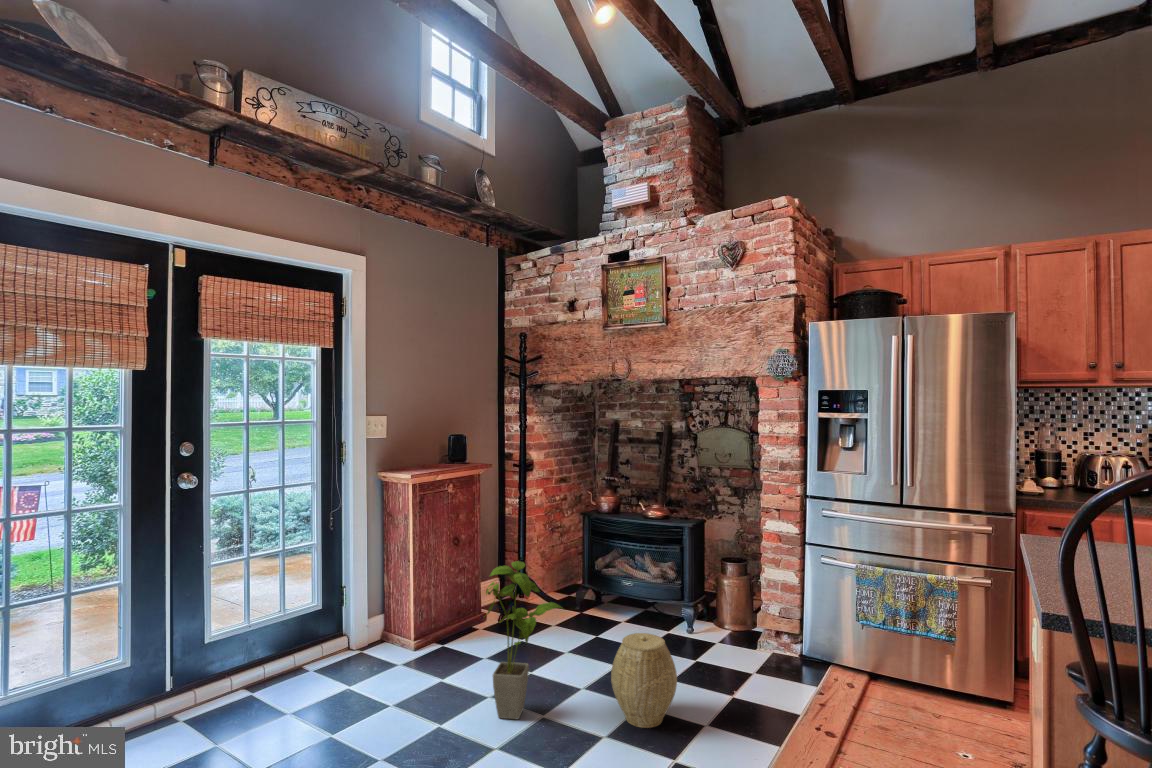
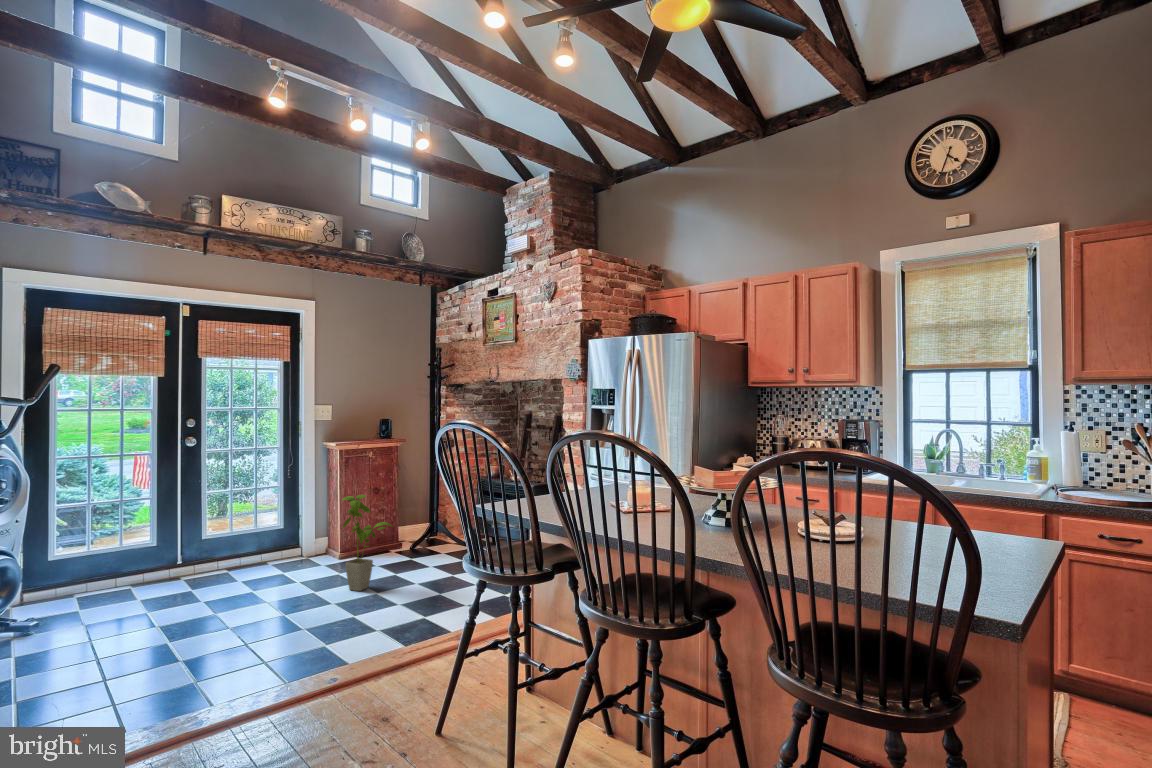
woven basket: present [611,633,677,728] -> none [412,545,455,601]

